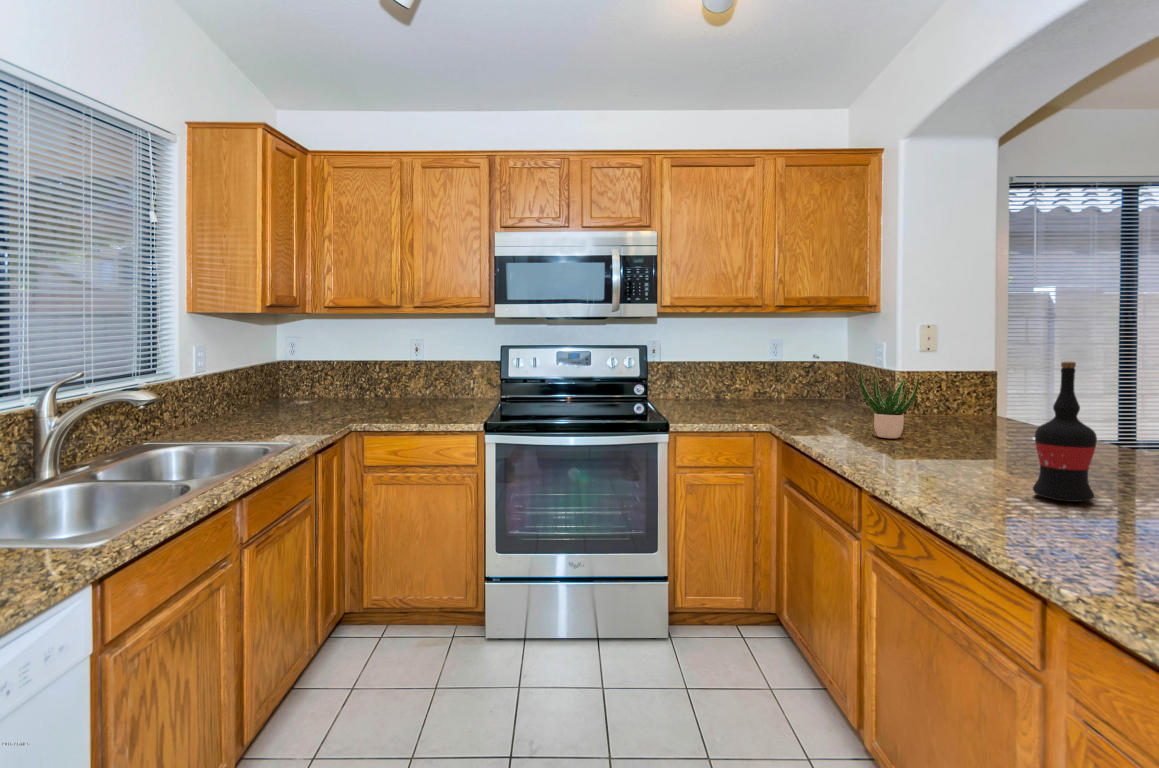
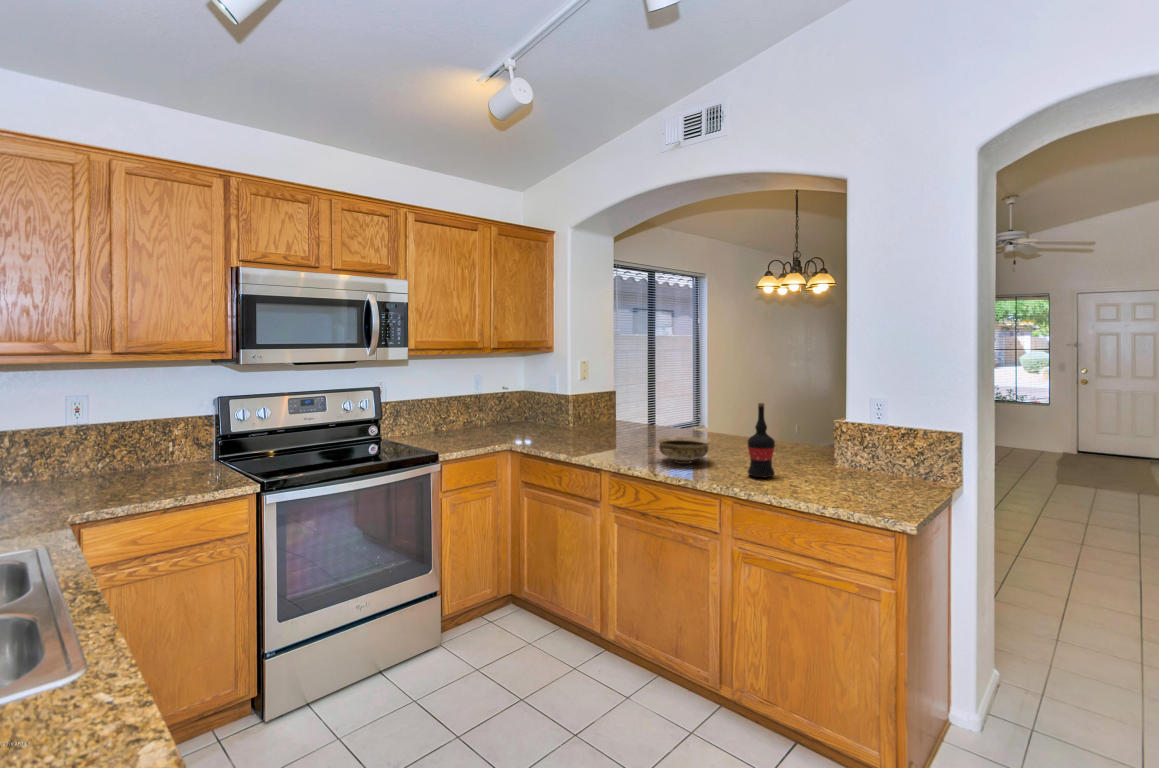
potted plant: present [860,366,919,438] -> none [599,401,635,451]
ceramic bowl: none [902,421,1016,464] -> present [657,437,711,464]

